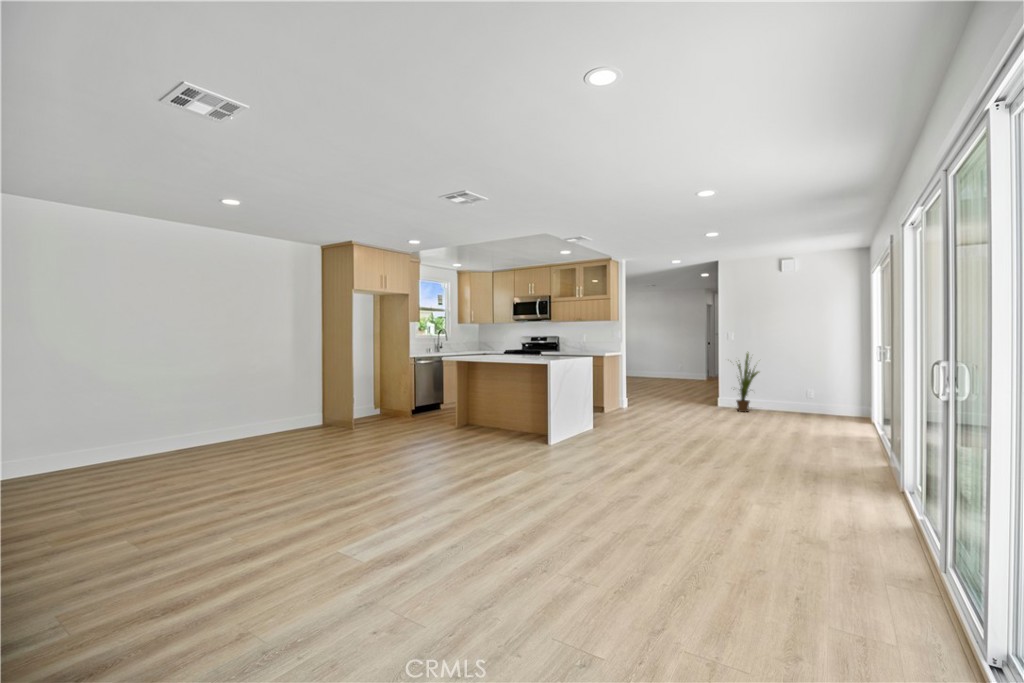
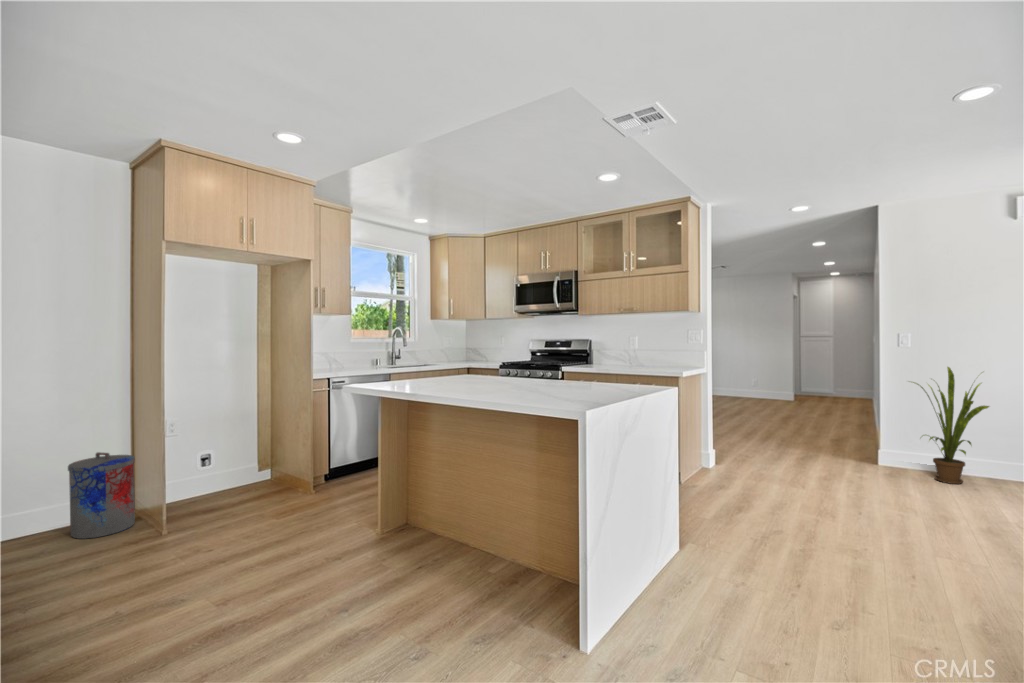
trash can: none [309,390,335,428] -> present [68,452,135,539]

